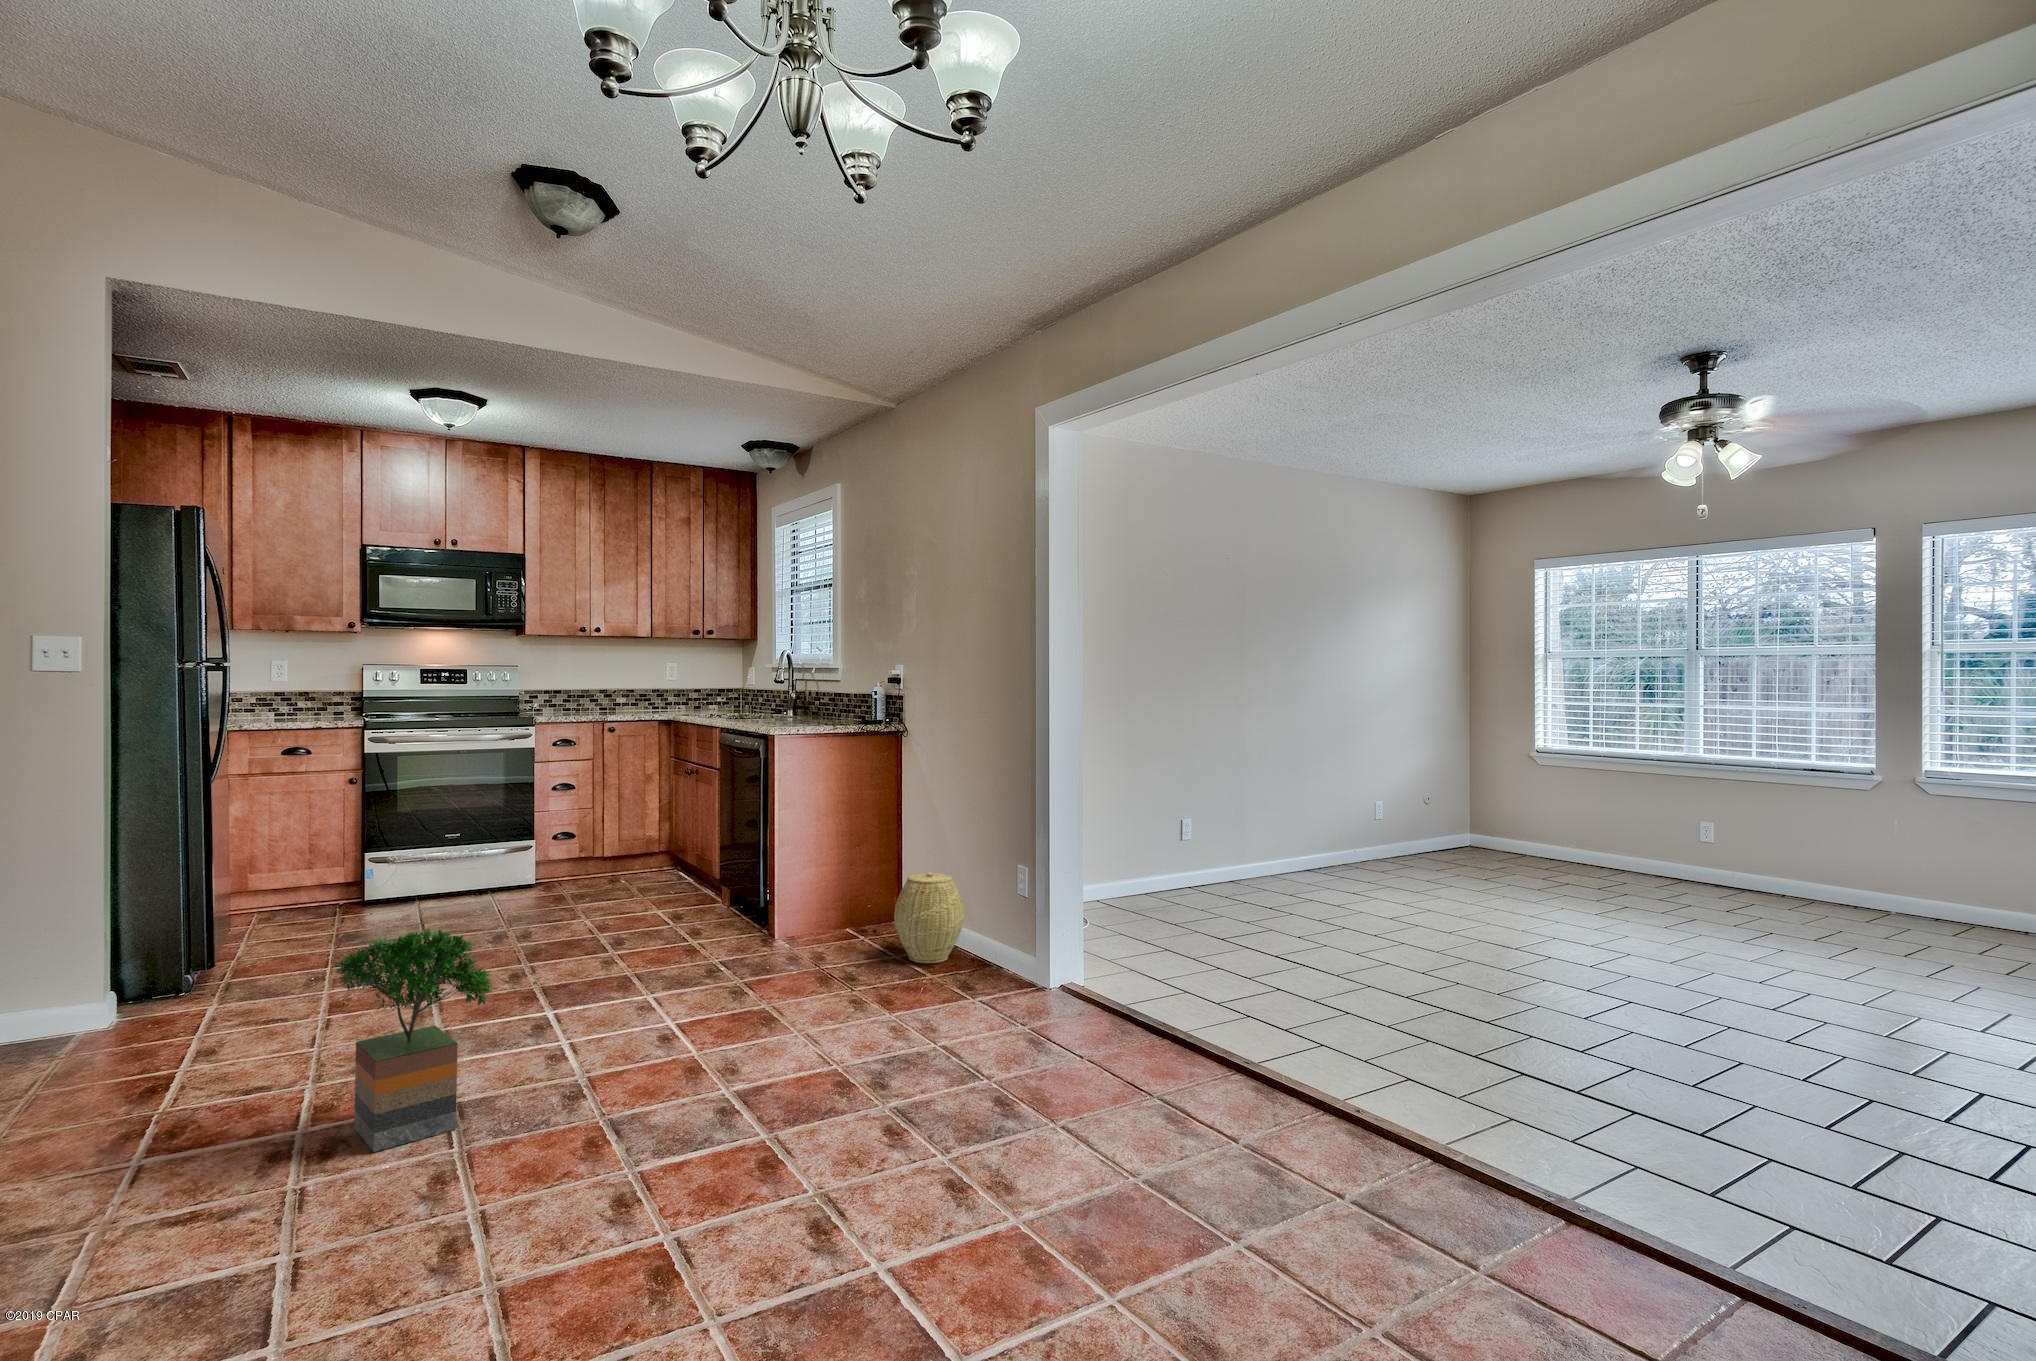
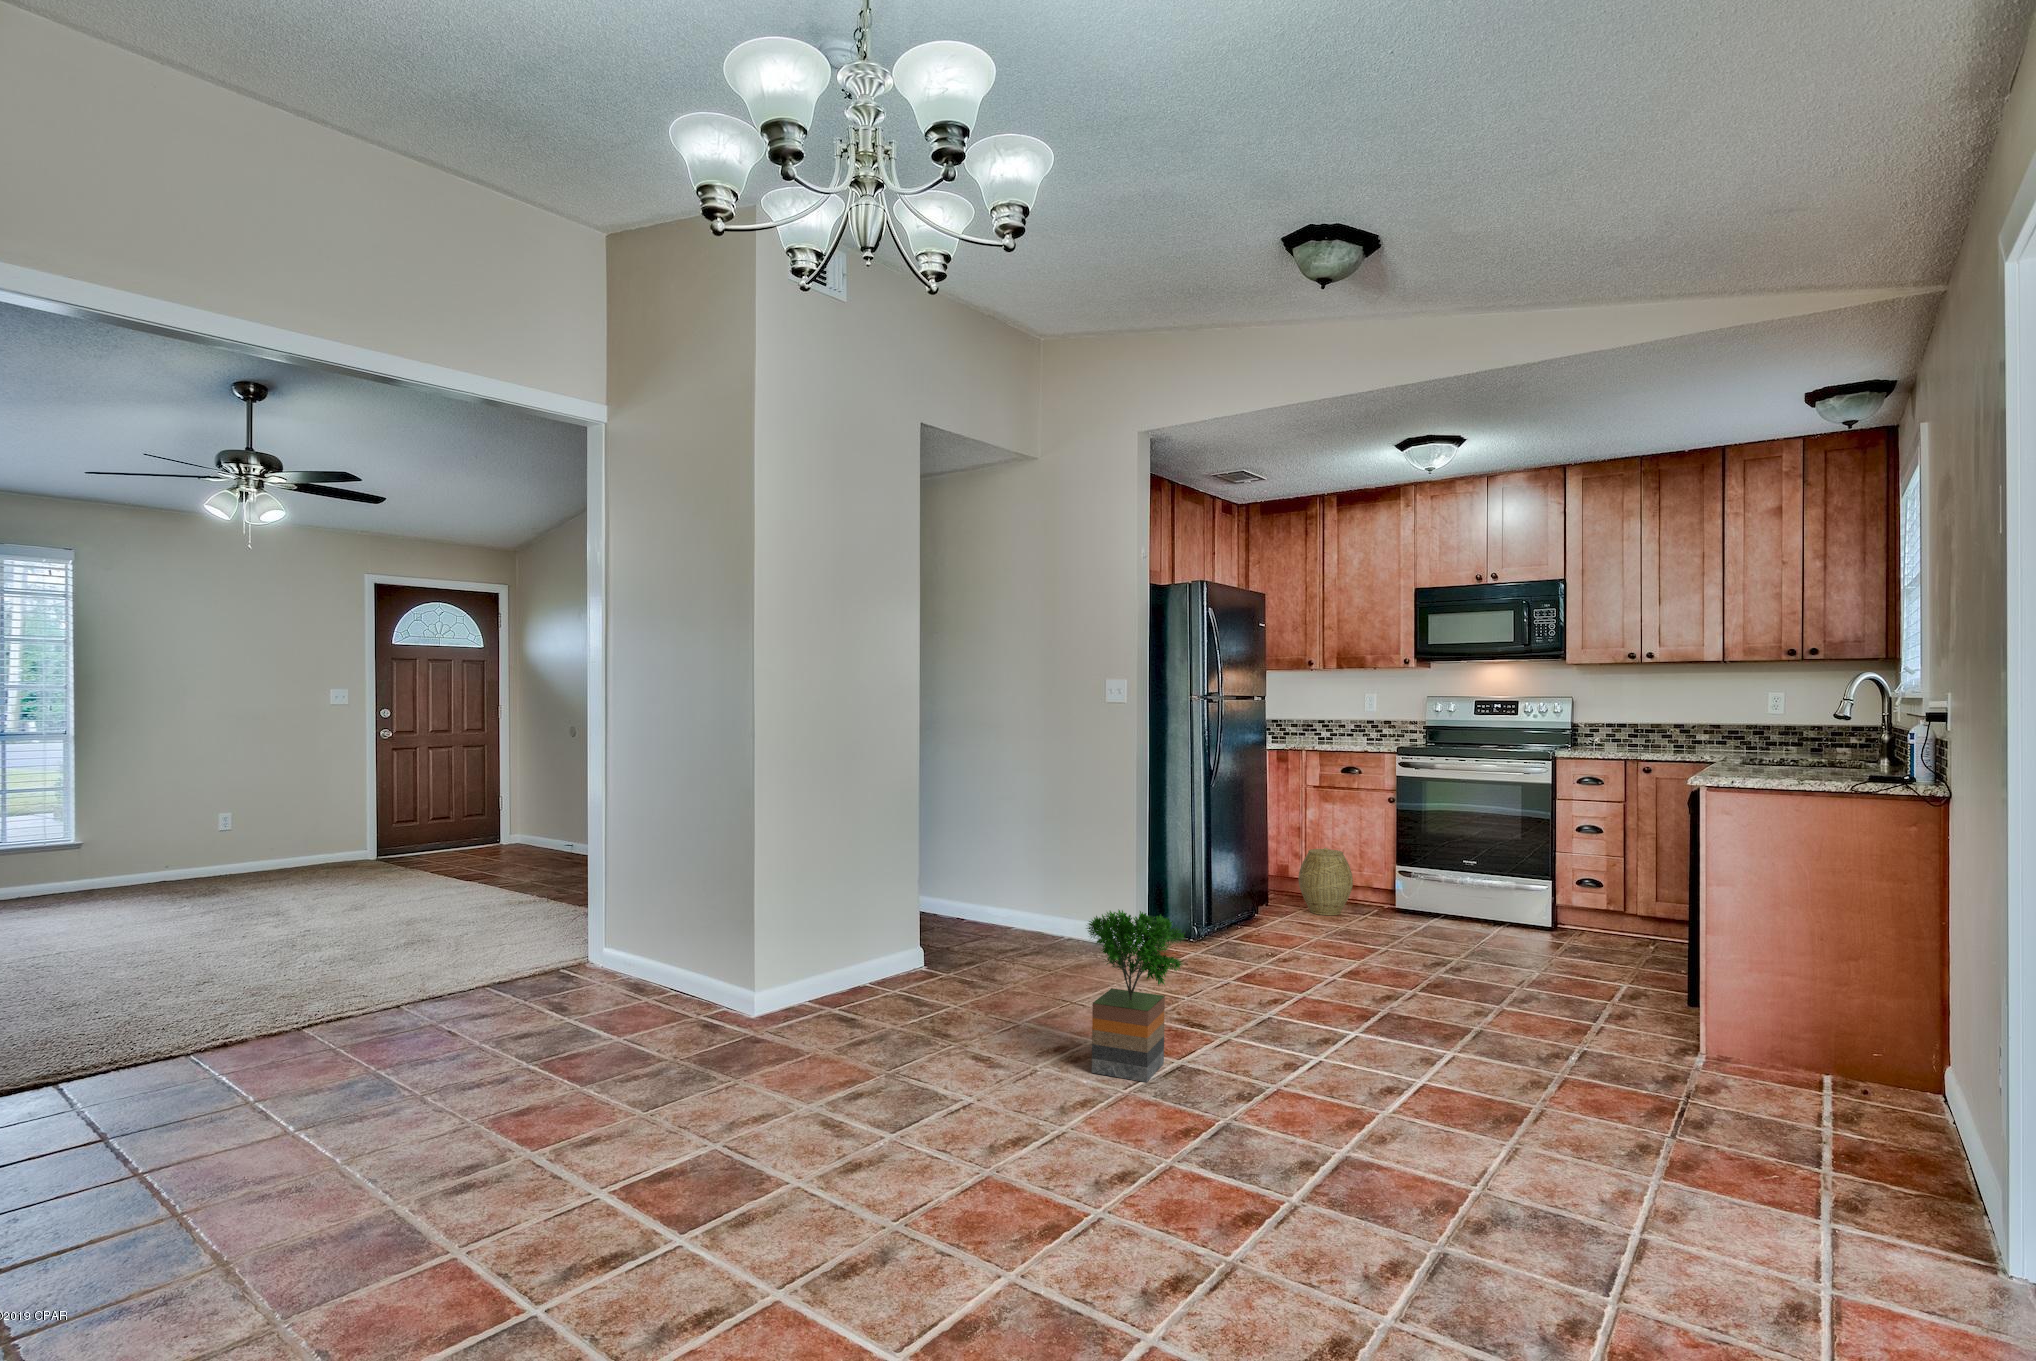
woven basket: present [894,872,964,963] -> present [1299,848,1353,915]

